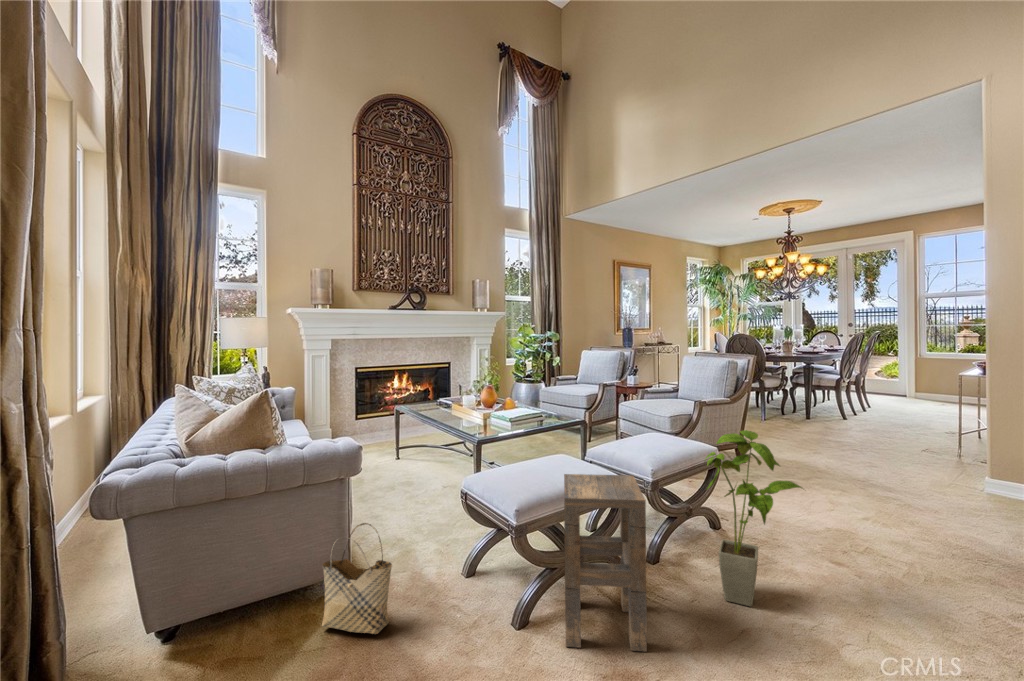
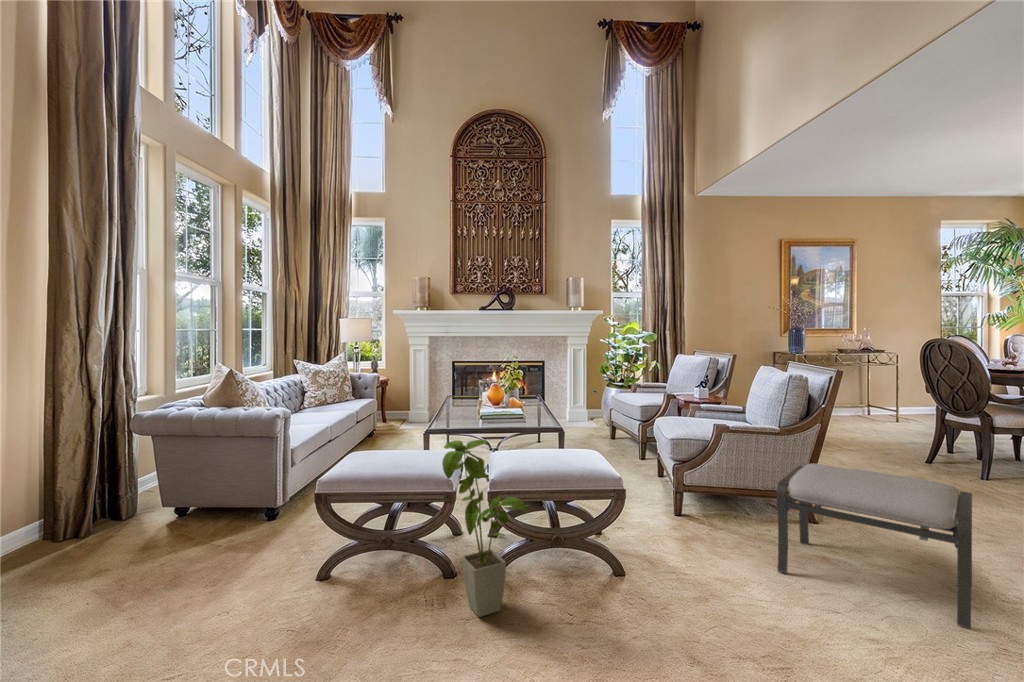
ottoman: none [798,426,950,514] -> present [776,463,972,628]
side table: present [564,474,647,652] -> none [308,459,402,612]
woven basket: present [322,523,392,634] -> none [227,472,263,547]

